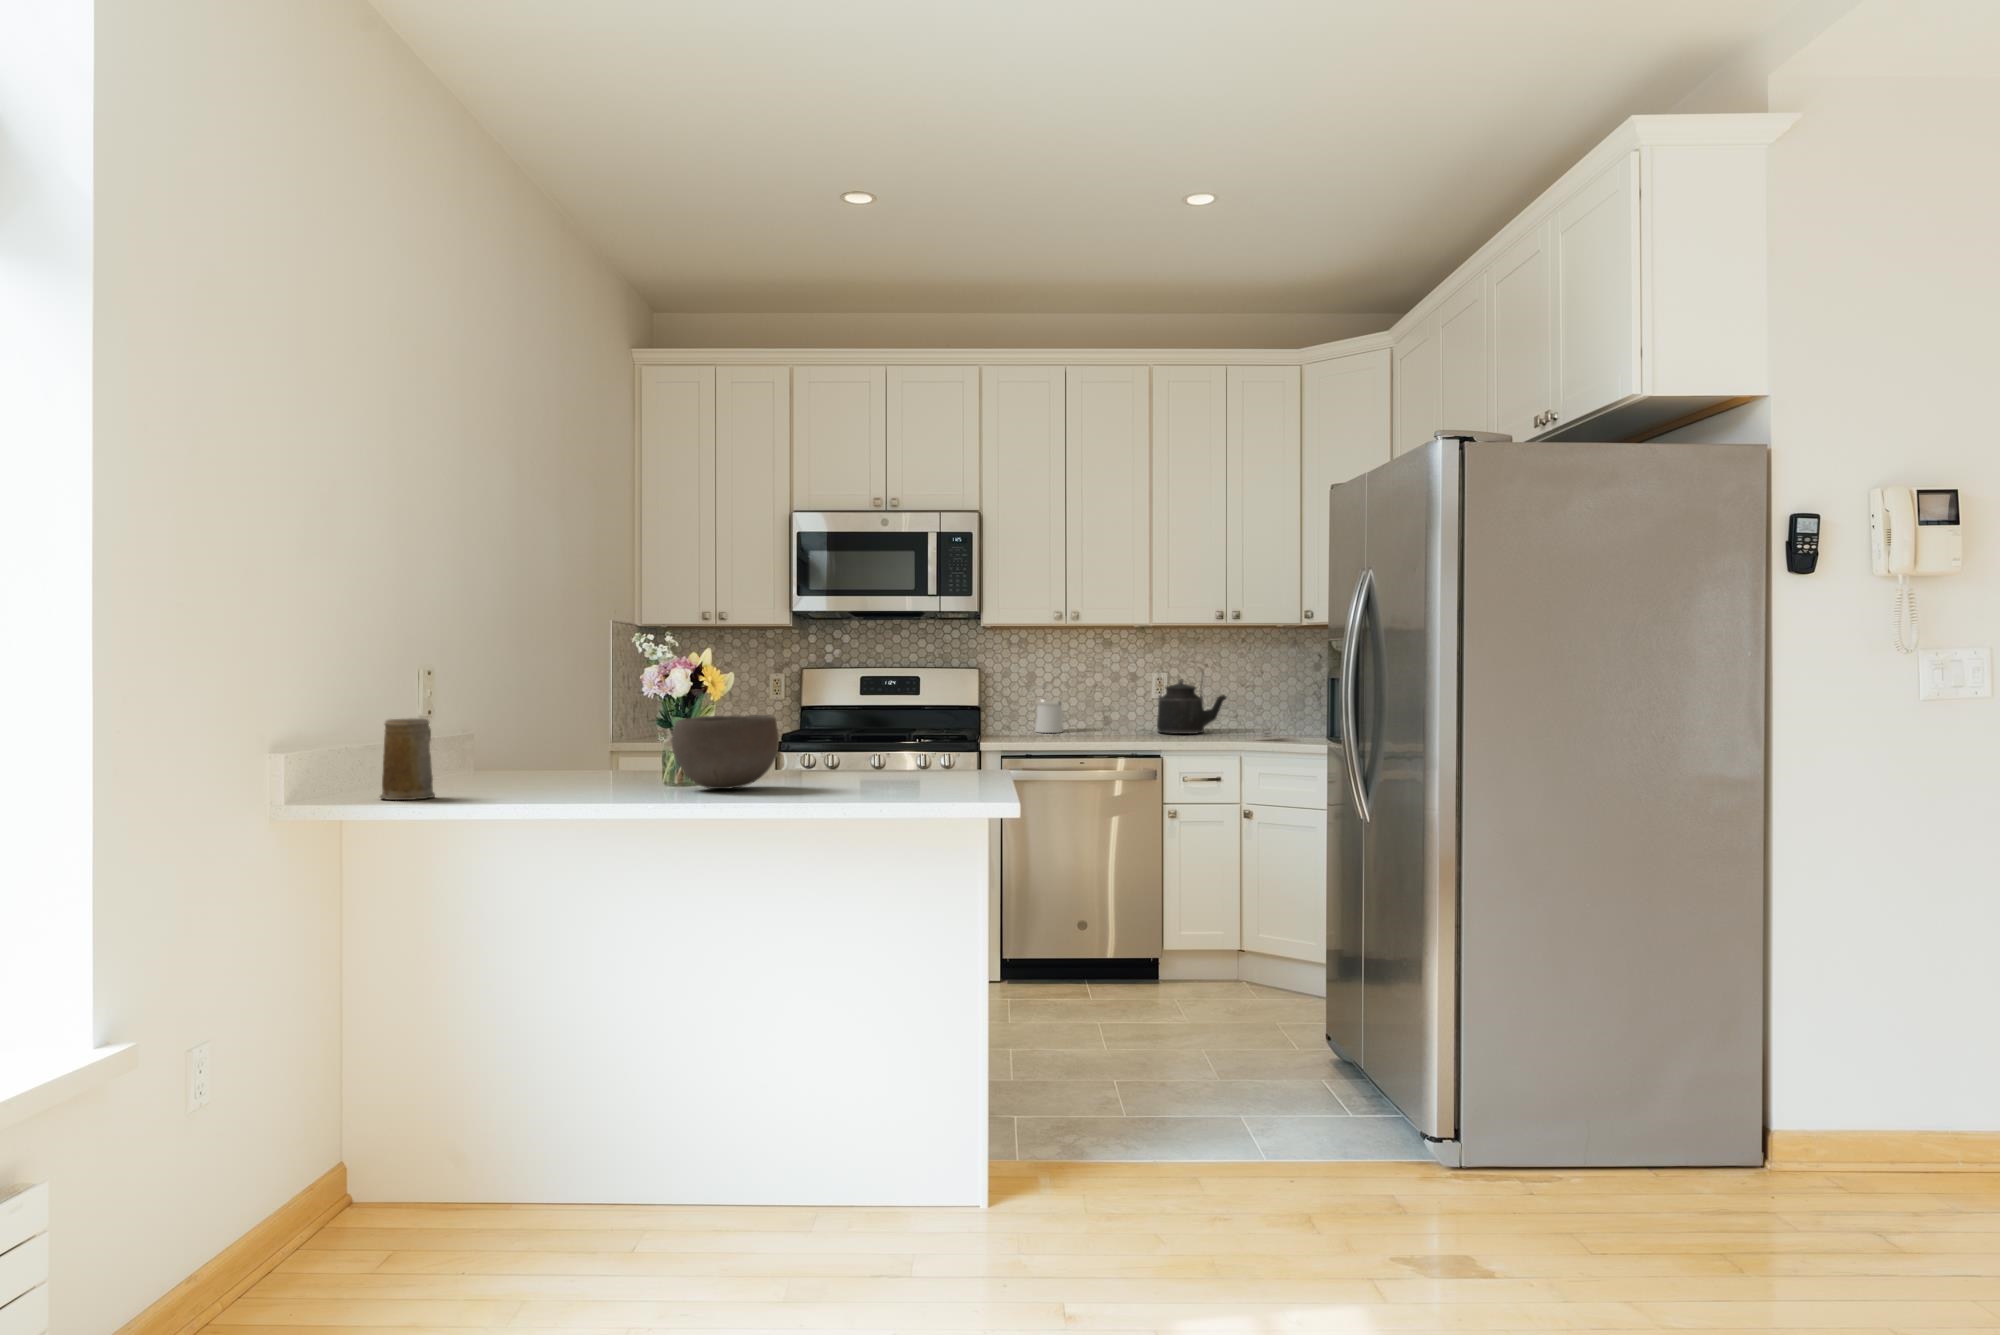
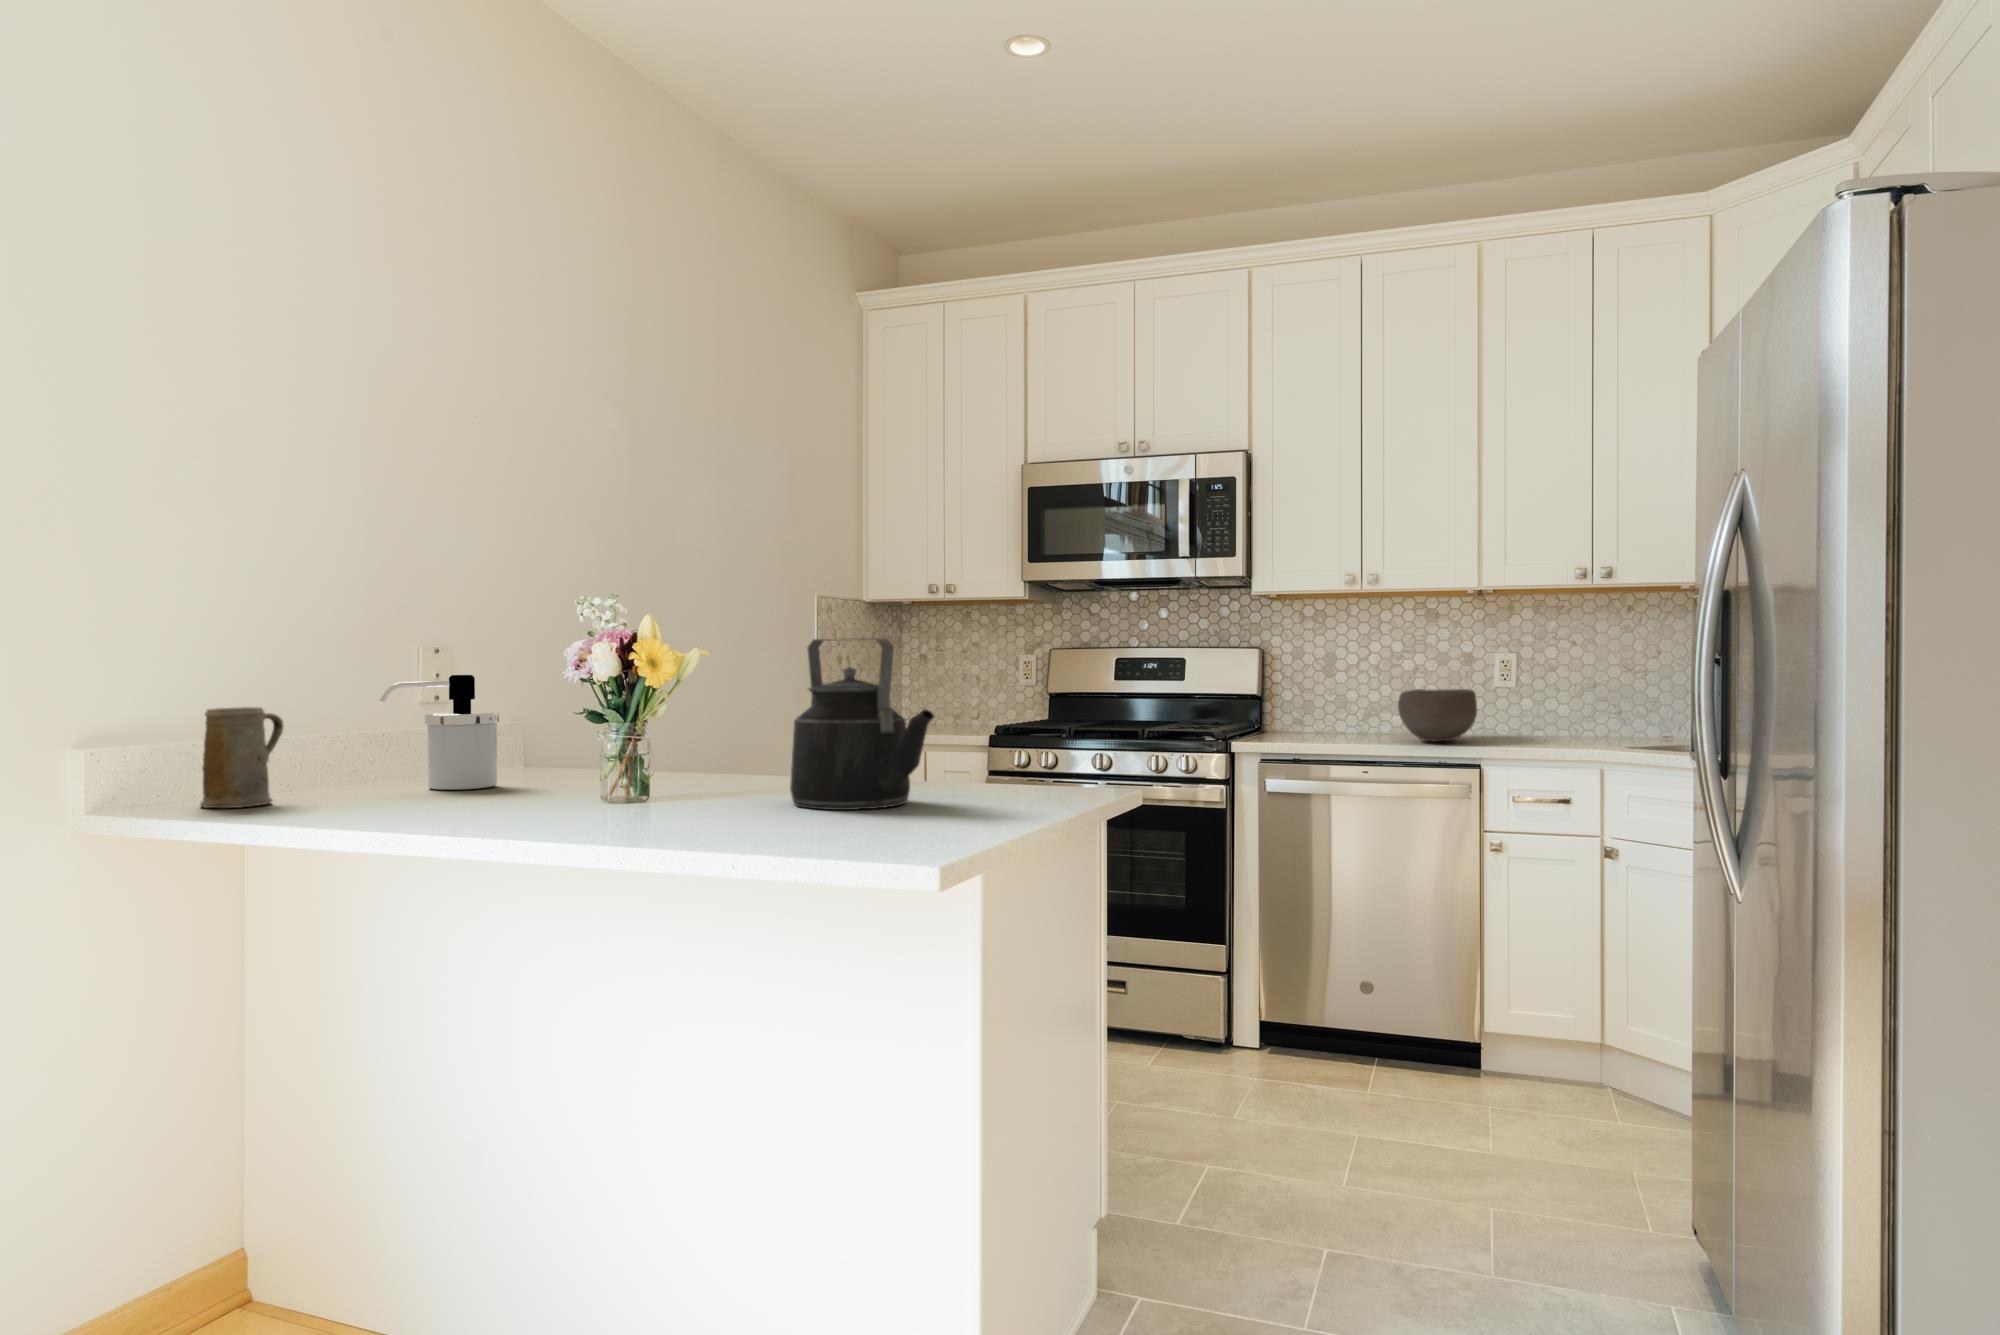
kettle: present [1157,669,1226,734] -> present [790,638,934,810]
soap dispenser: present [1029,686,1063,733] -> present [380,675,499,790]
bowl: present [671,715,779,789] -> present [1398,689,1477,742]

